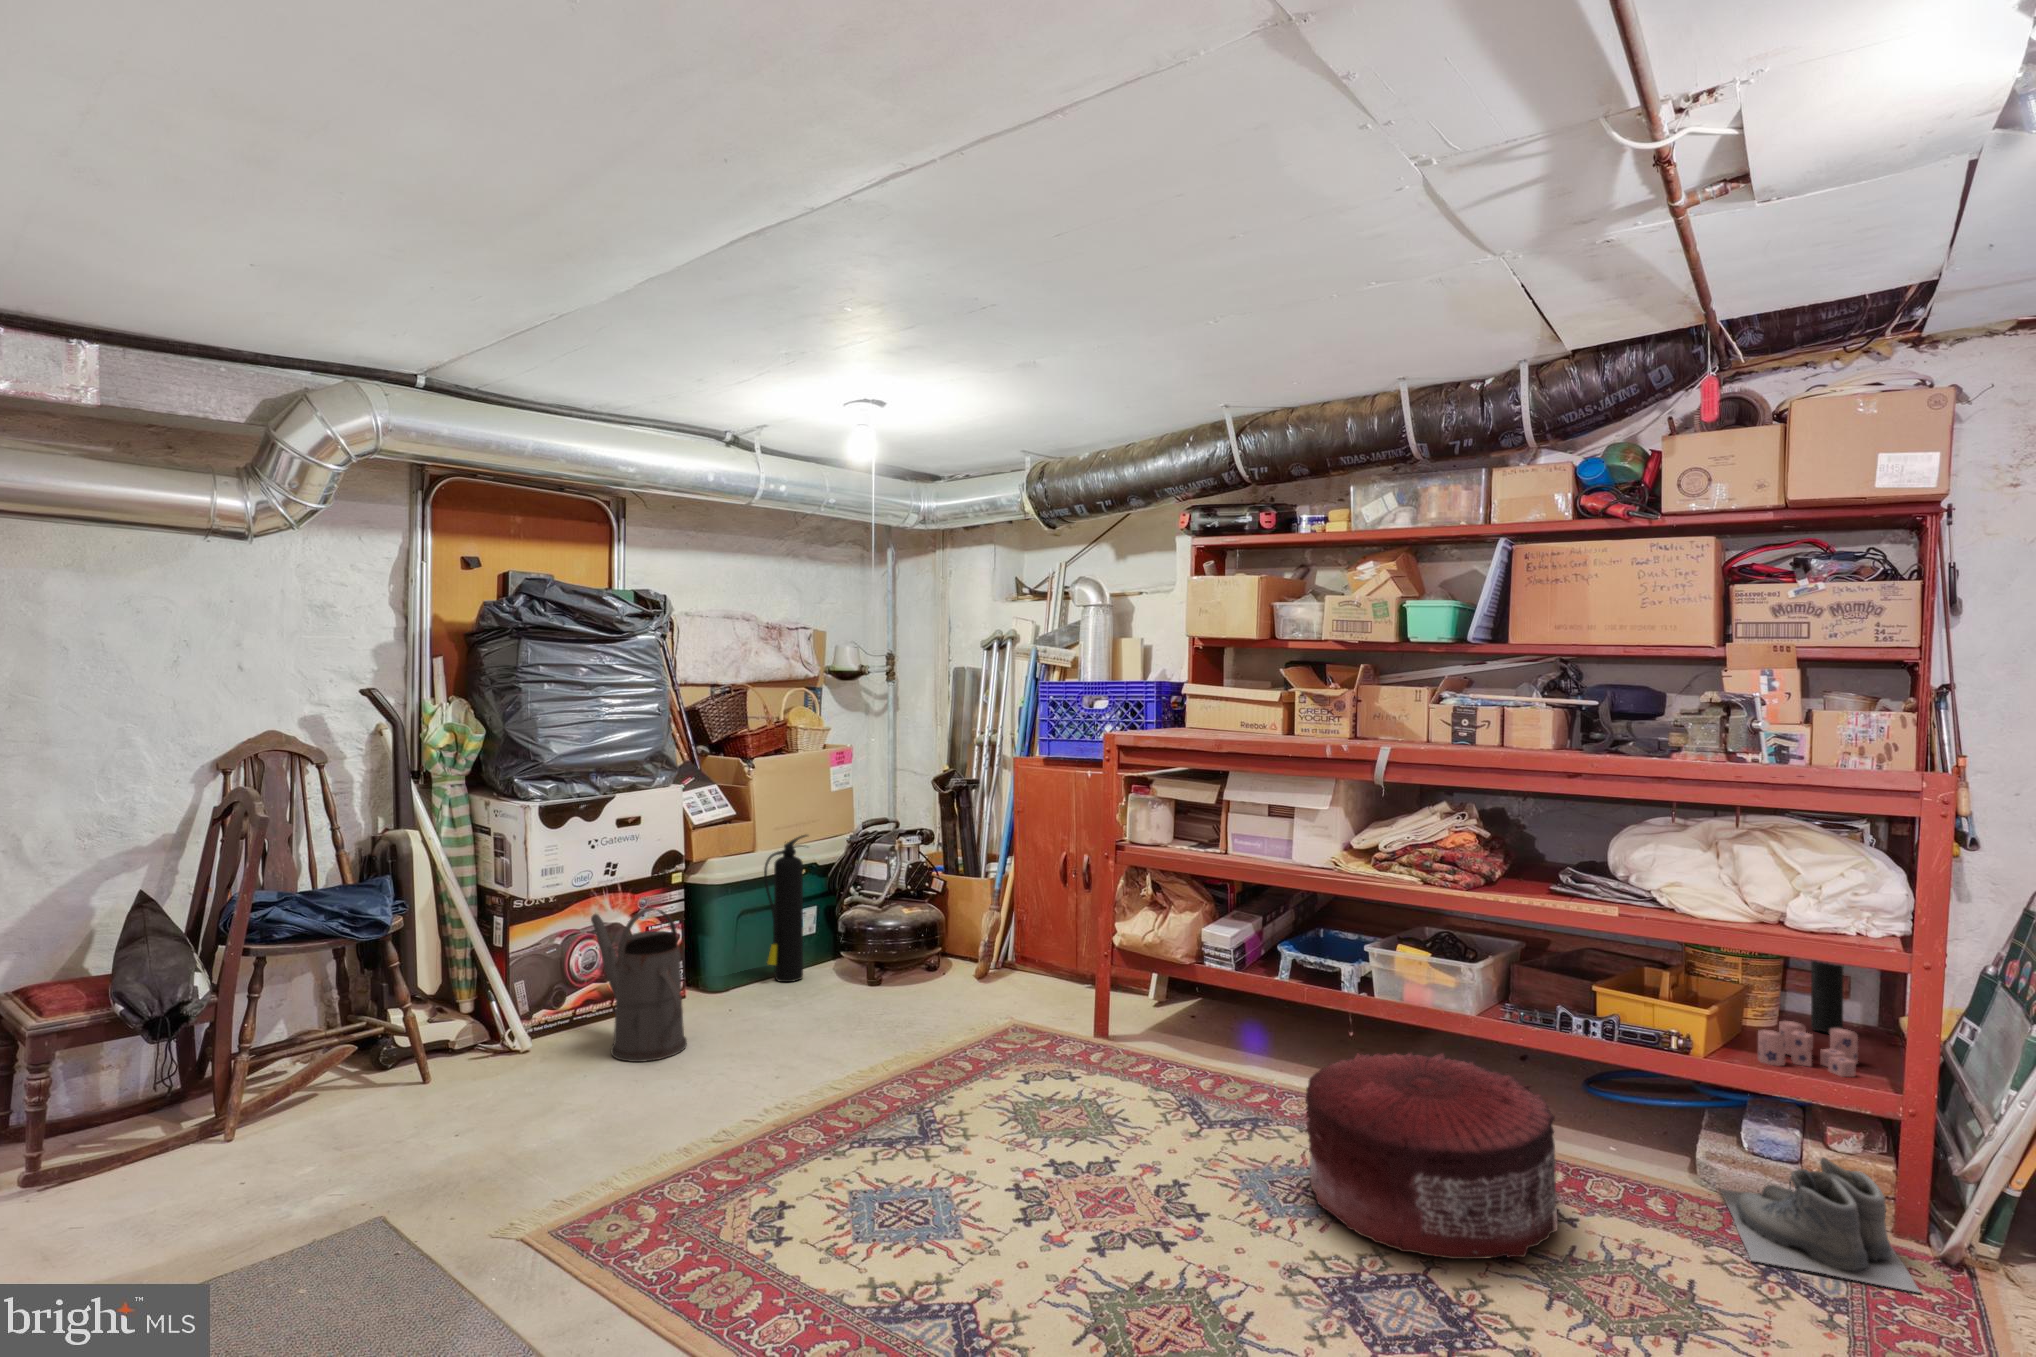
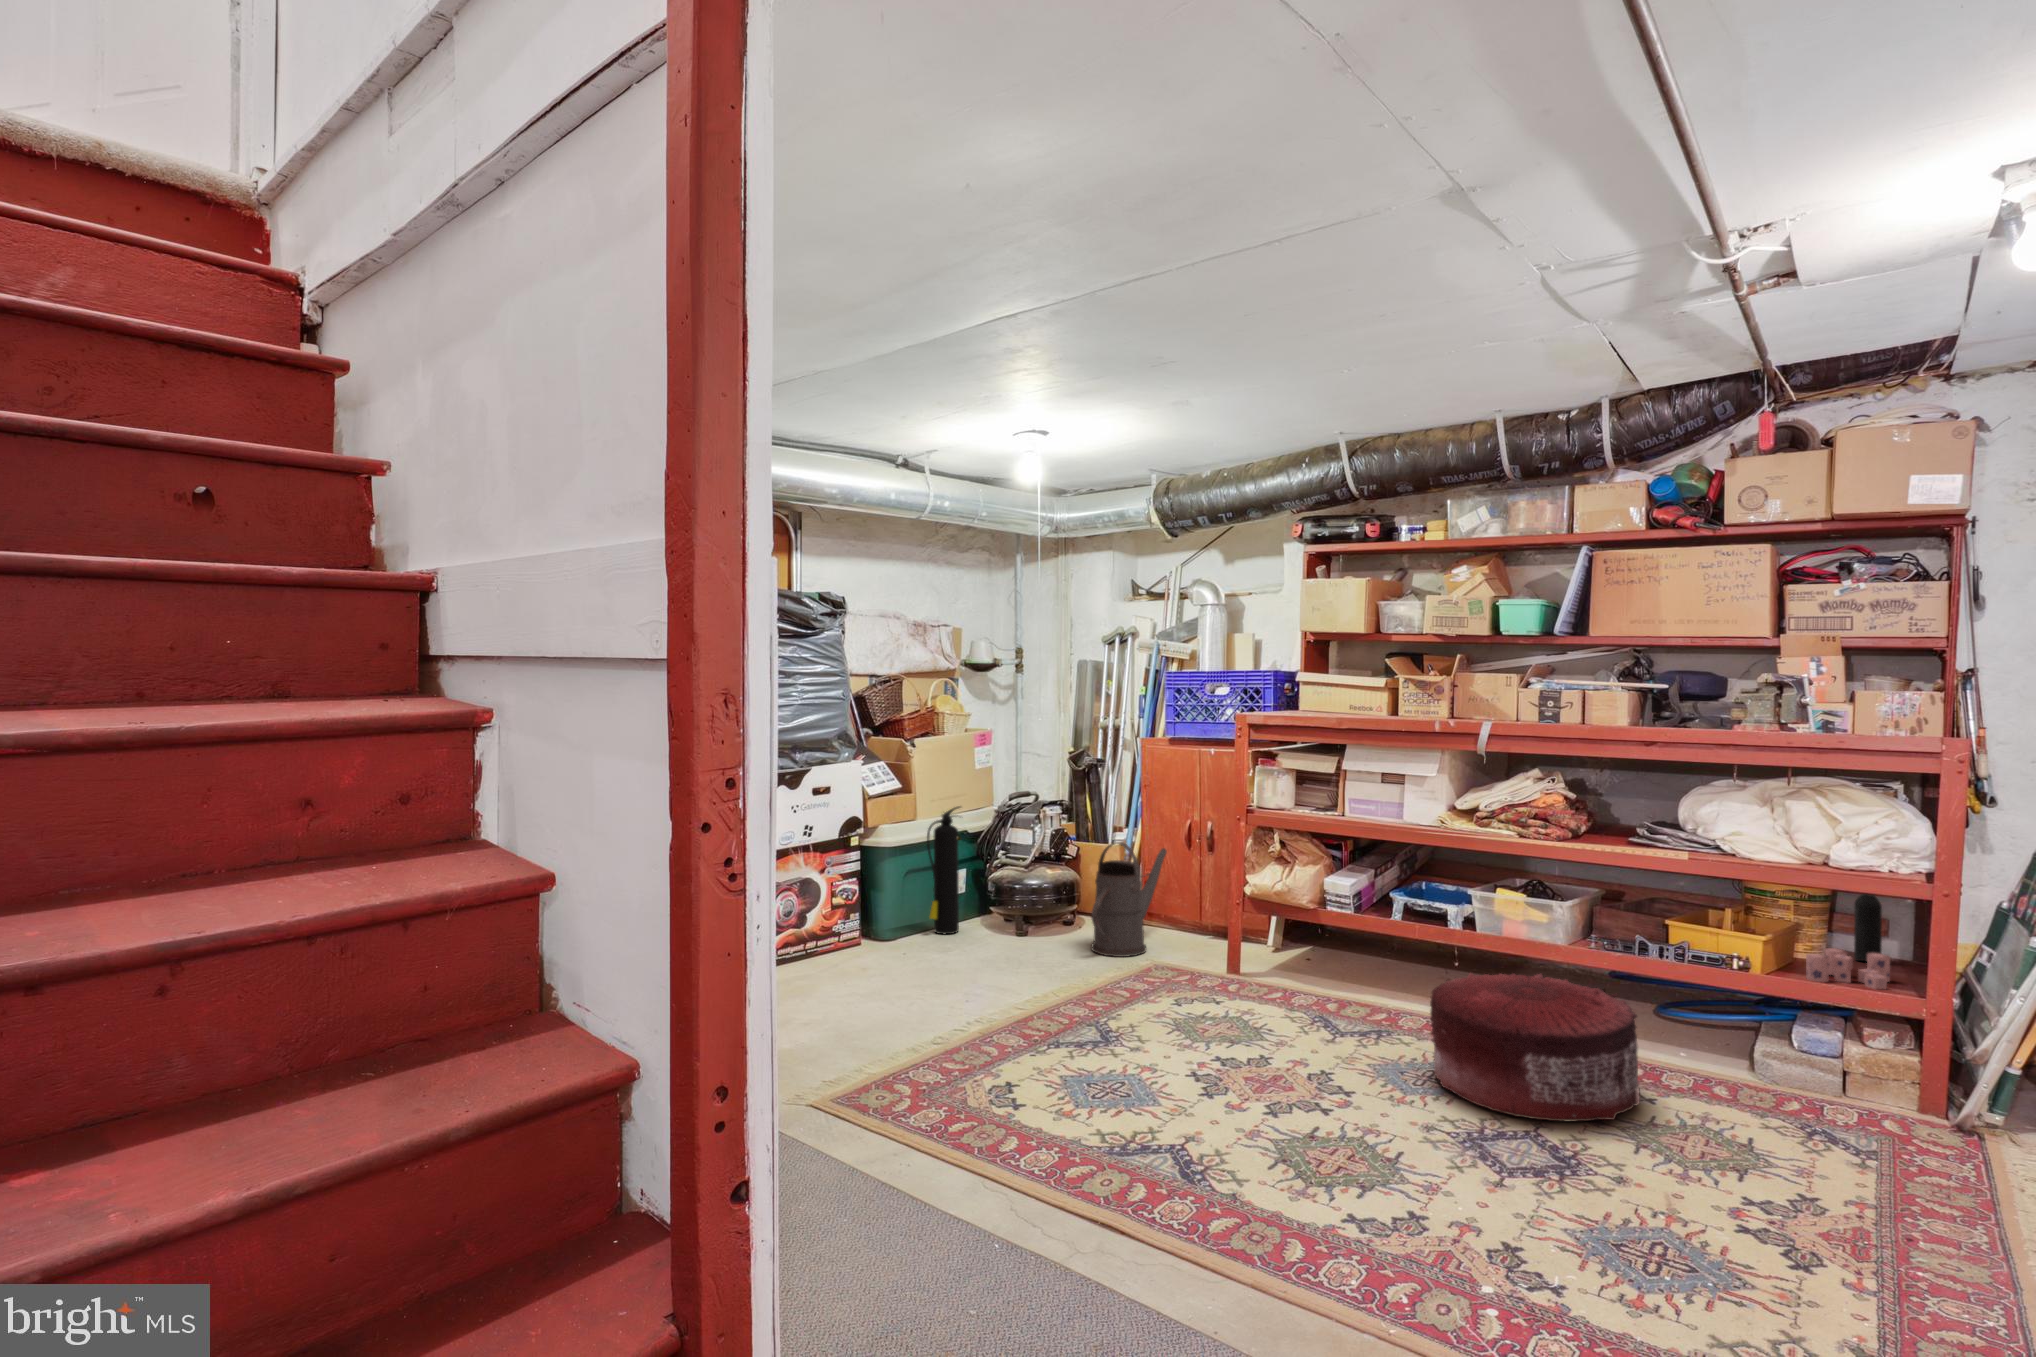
watering can: present [591,907,687,1062] -> present [1091,842,1167,957]
boots: present [1721,1157,1920,1292] -> none [1773,1047,1934,1146]

